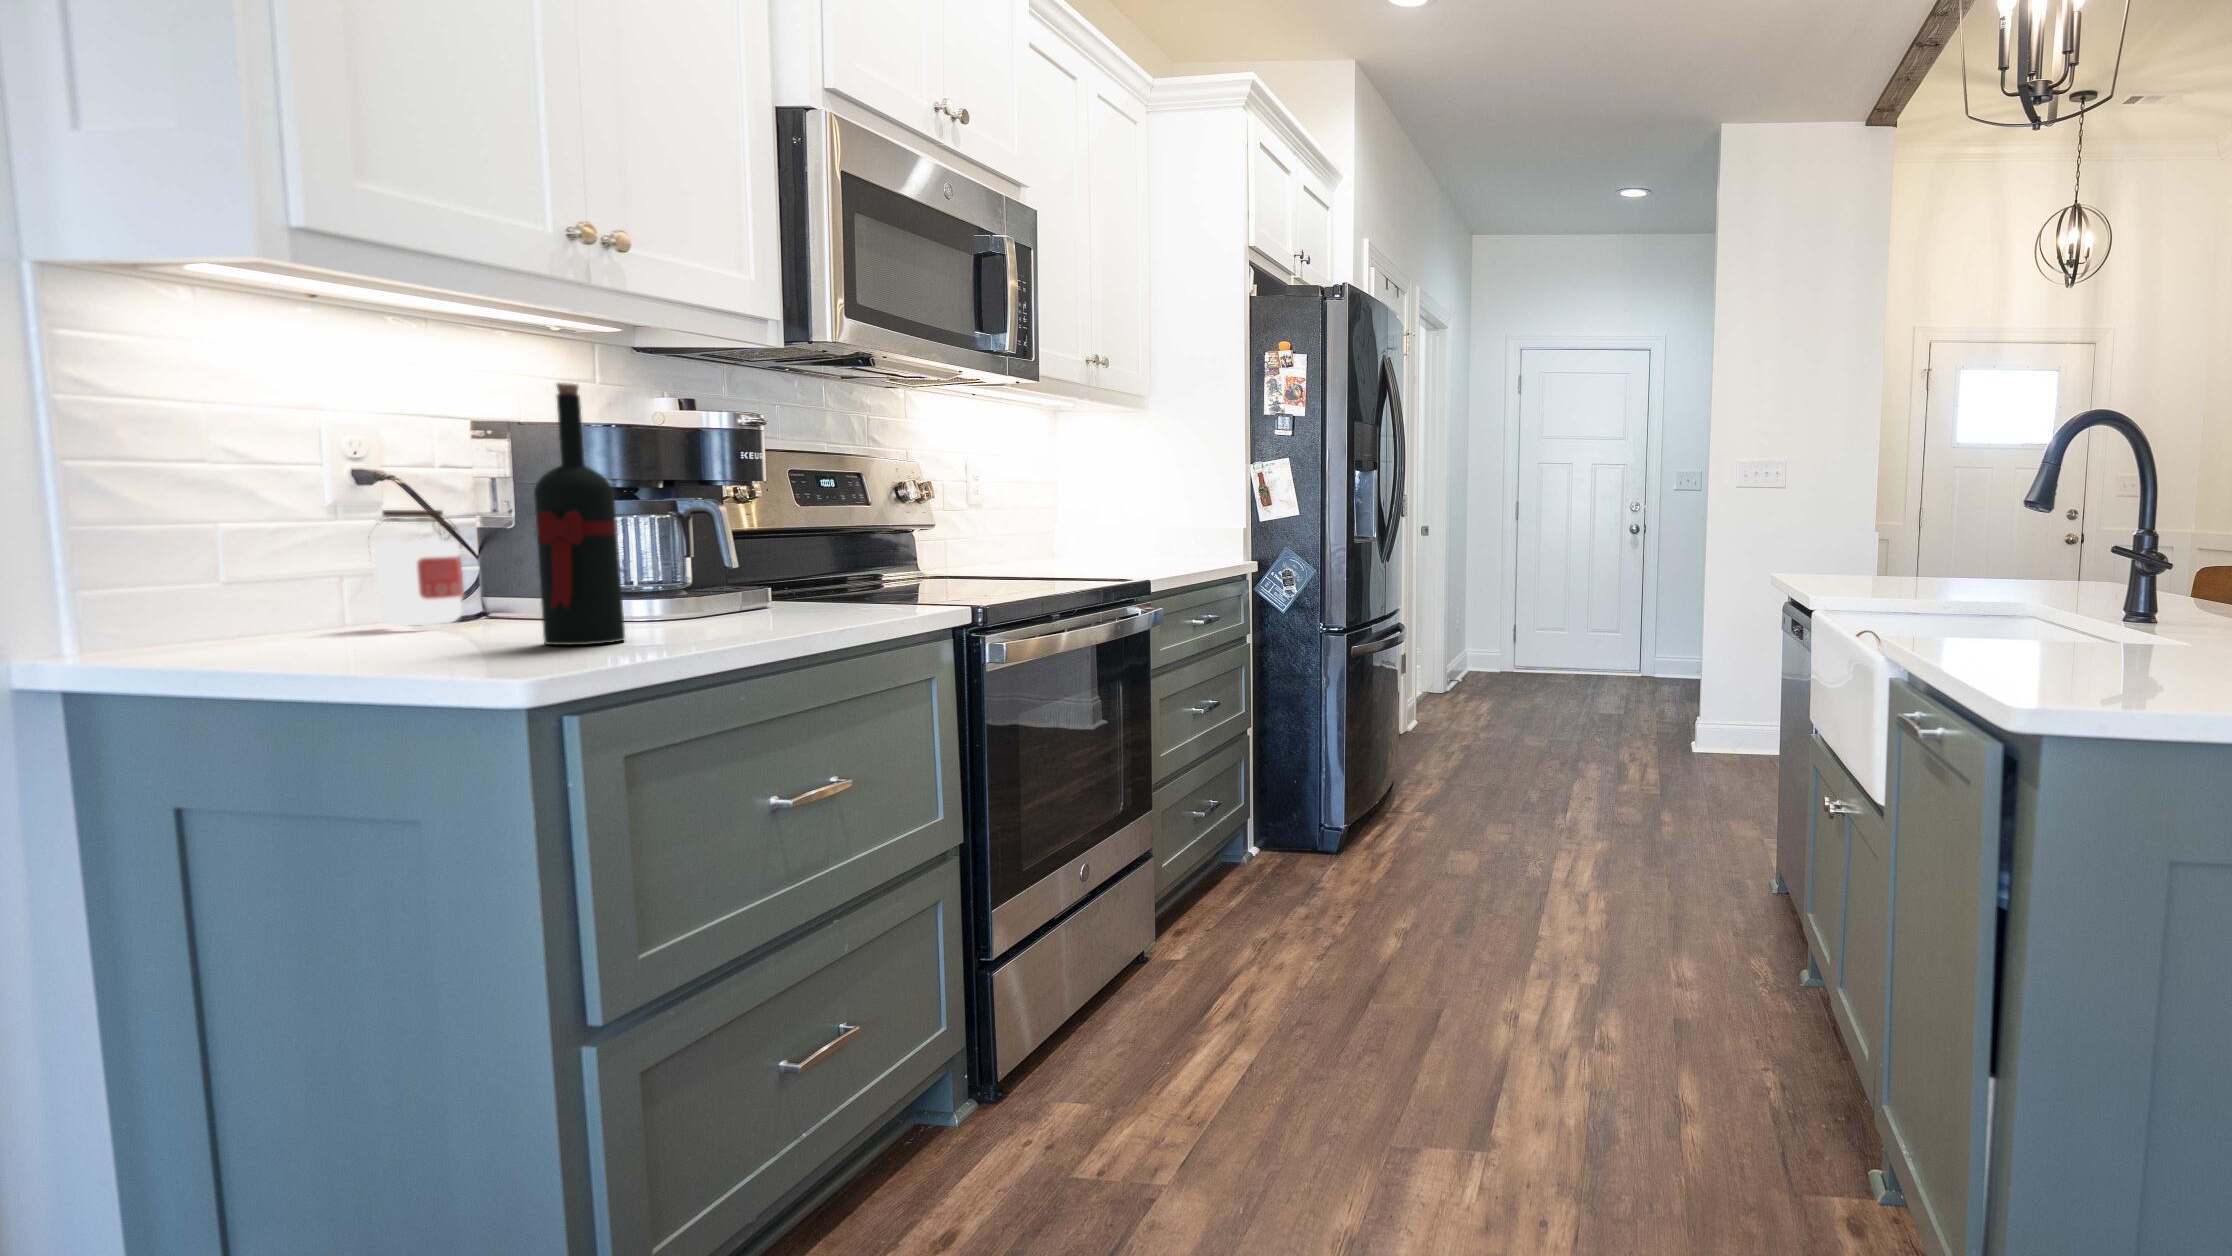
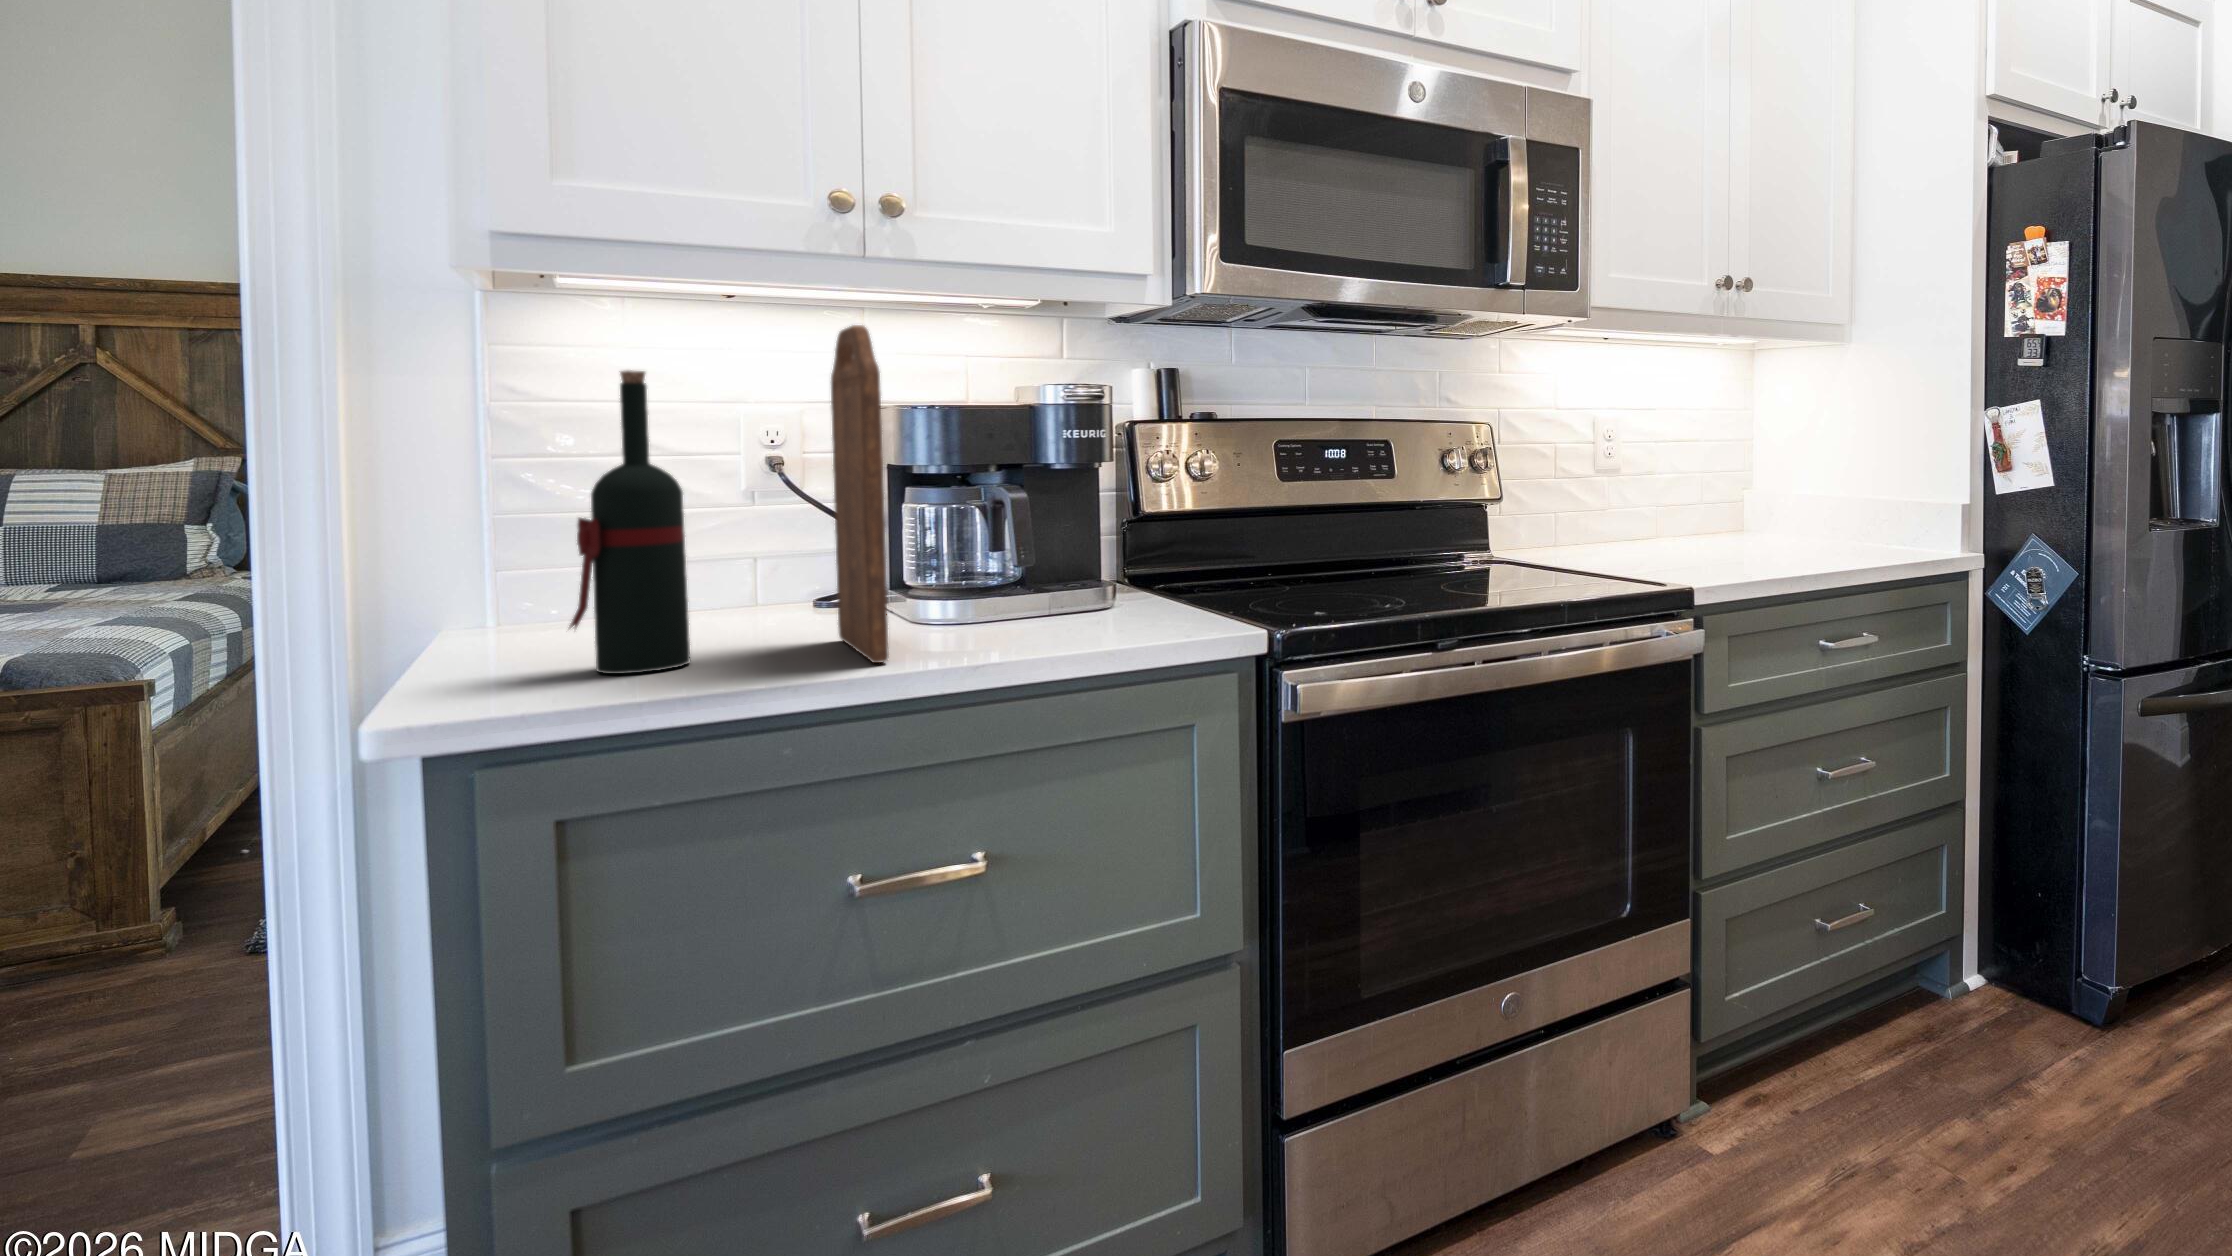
cutting board: none [642,358,806,627] -> present [831,325,889,663]
jar: present [373,510,464,626] -> none [704,501,785,621]

